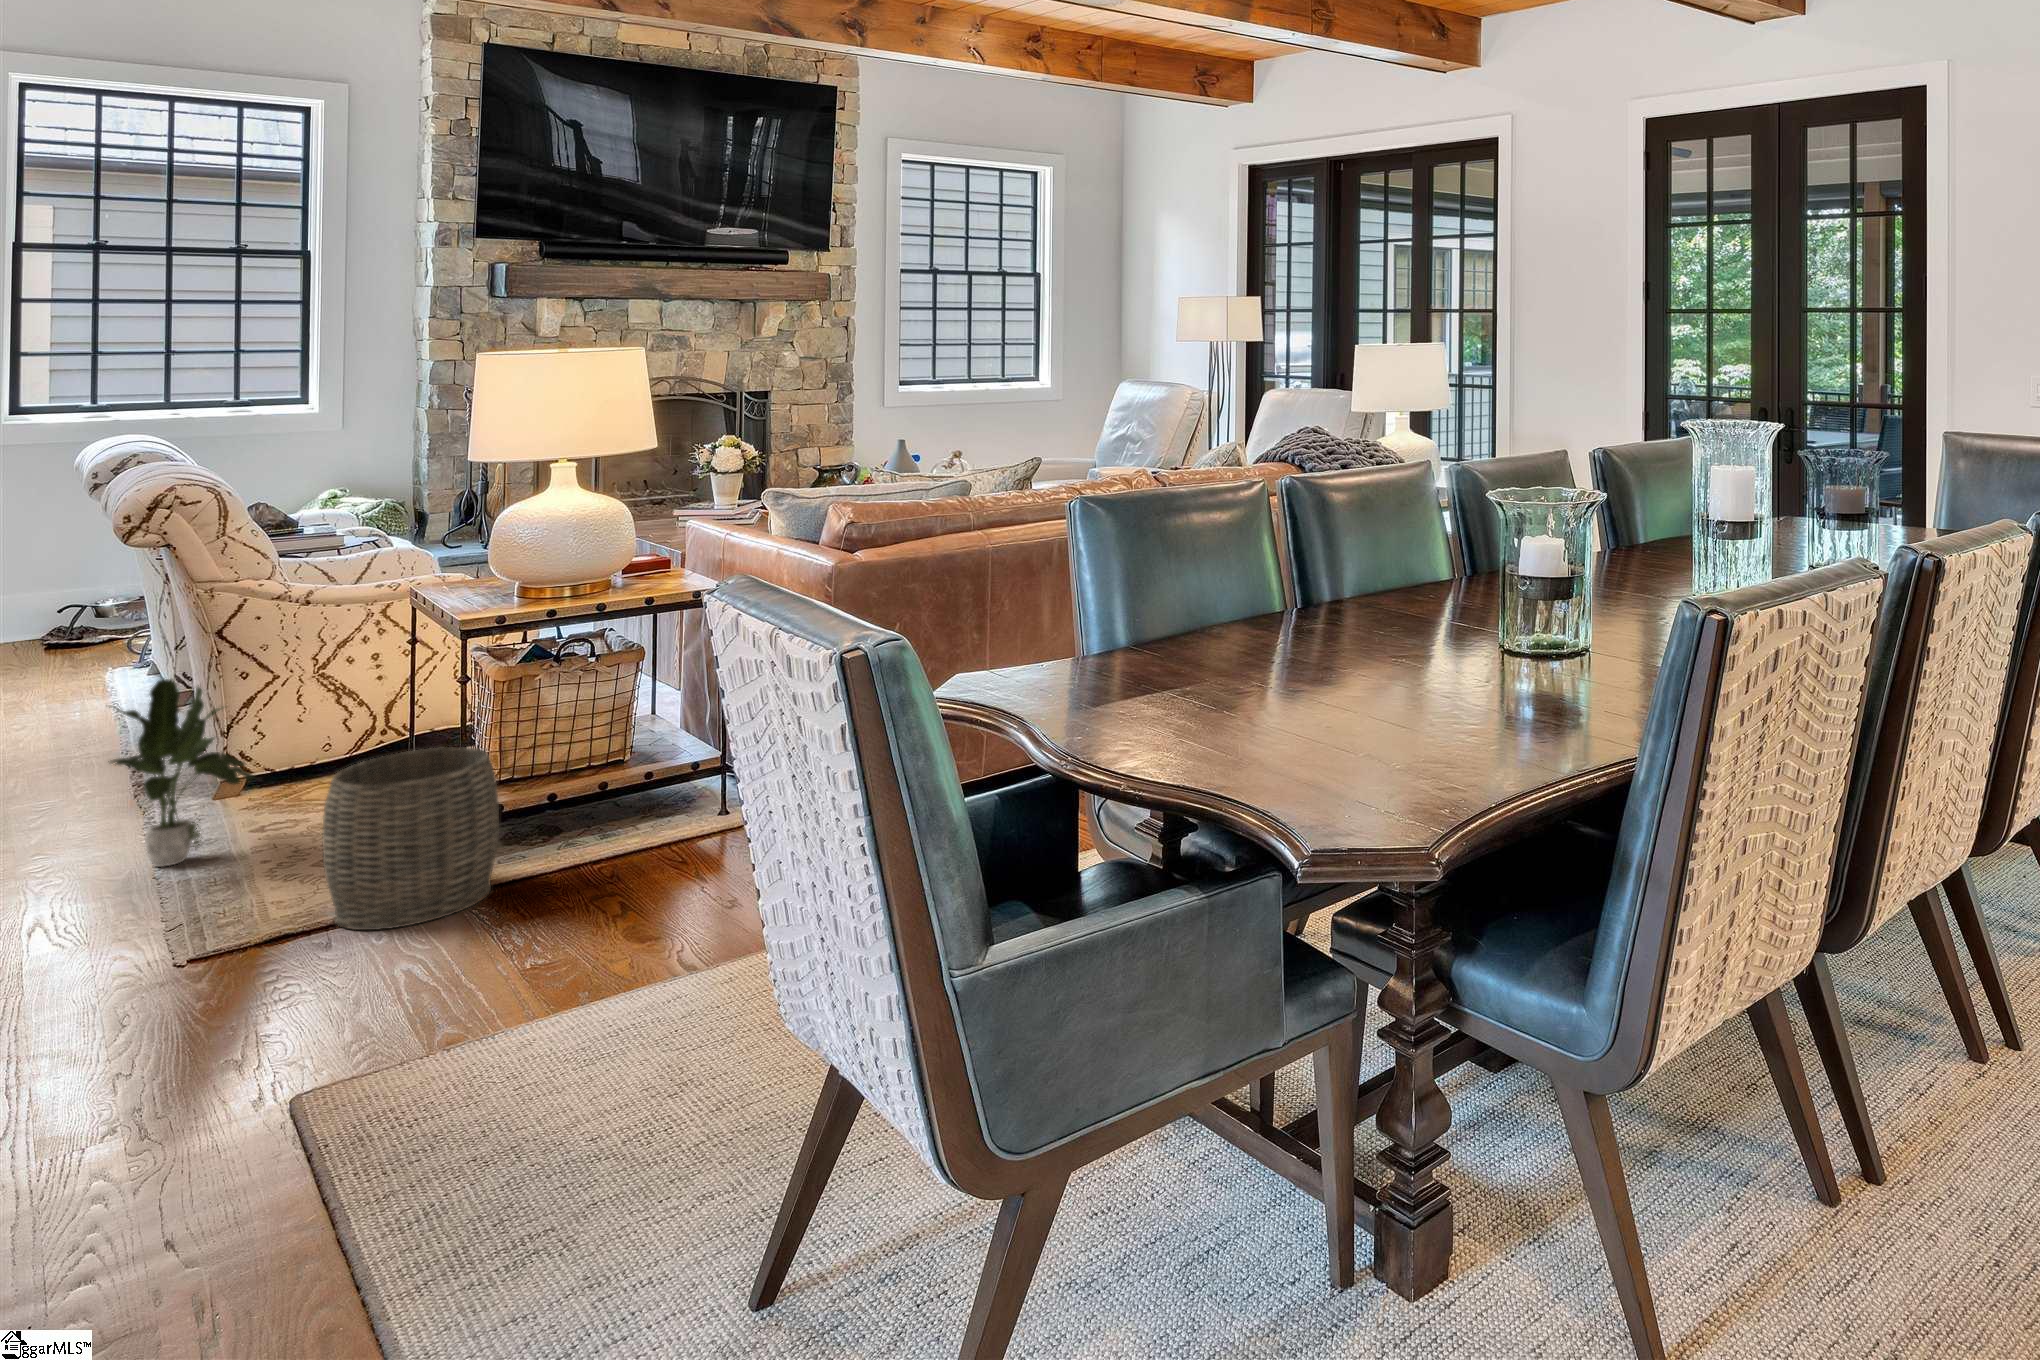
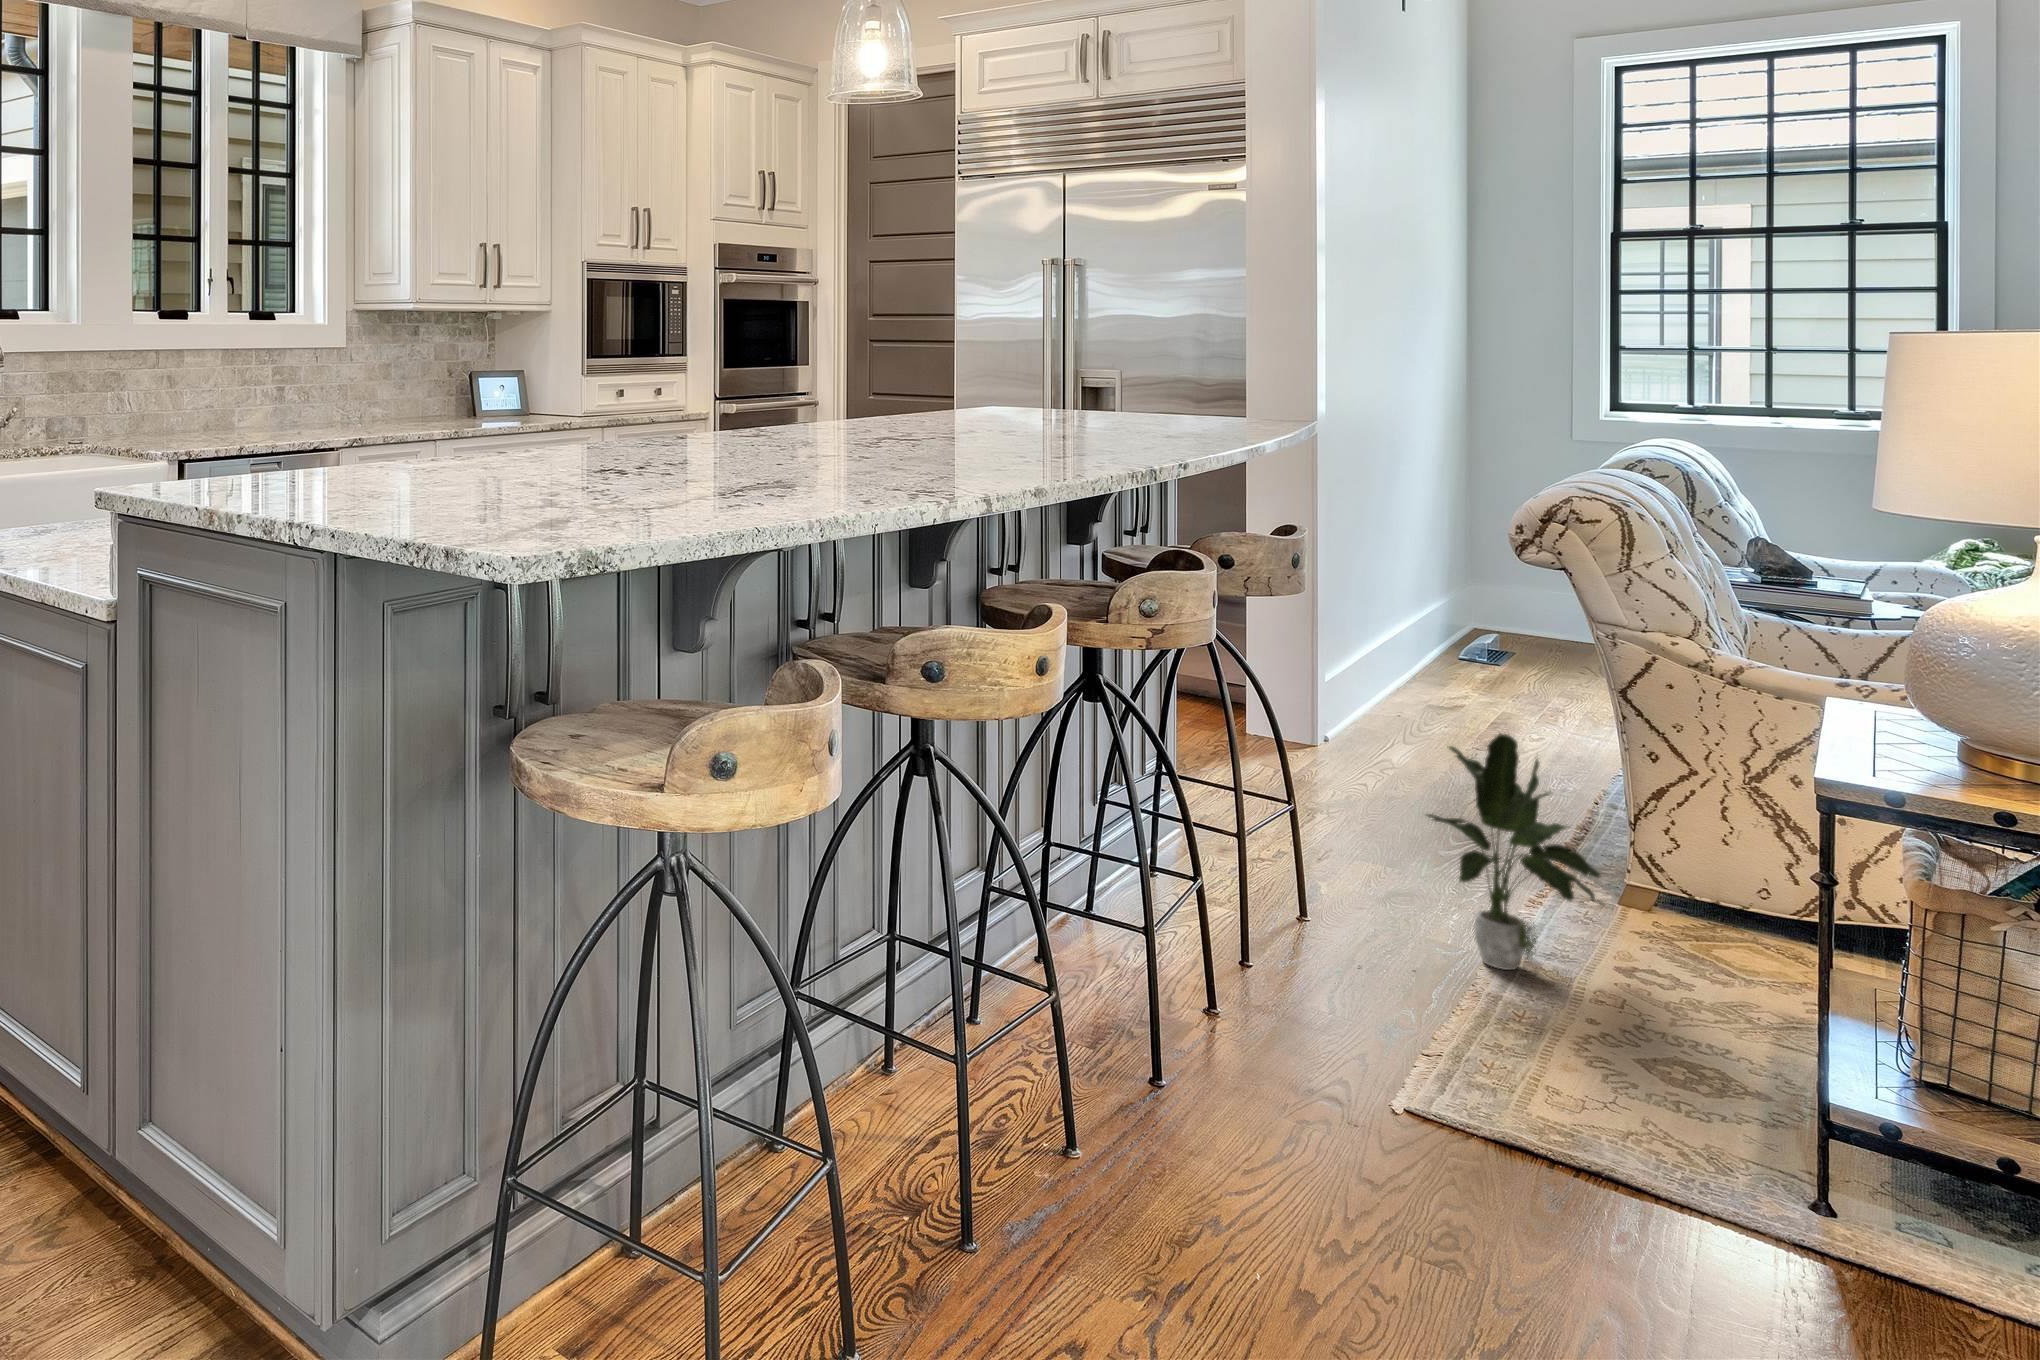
woven basket: present [322,747,499,930] -> none [1570,947,1864,1278]

